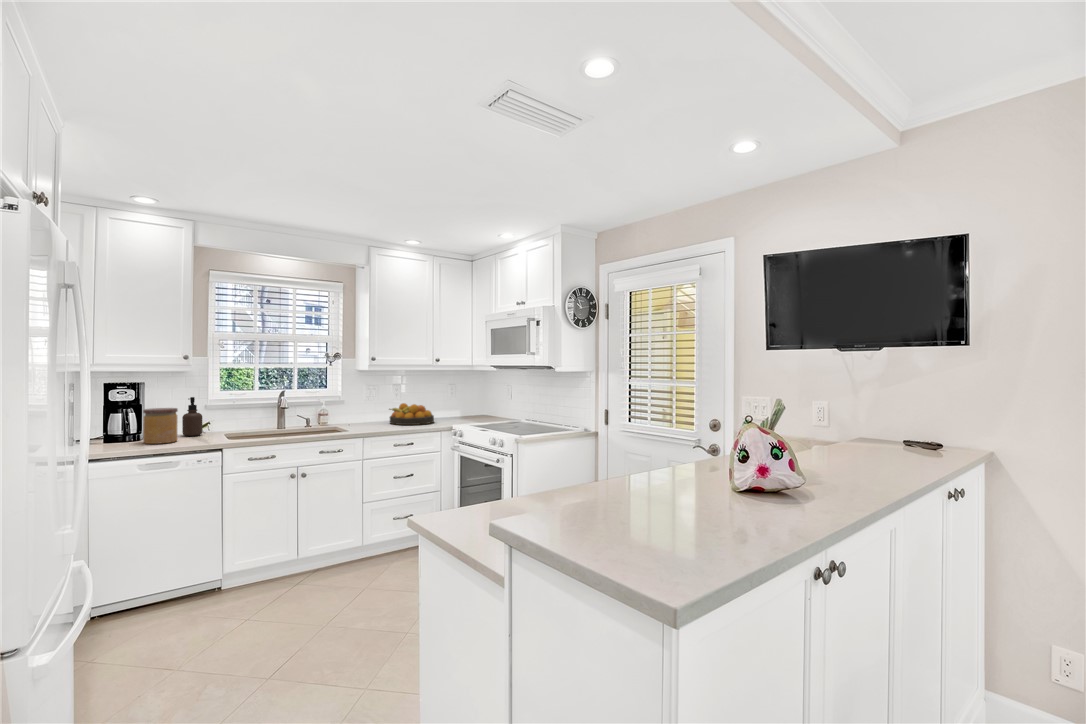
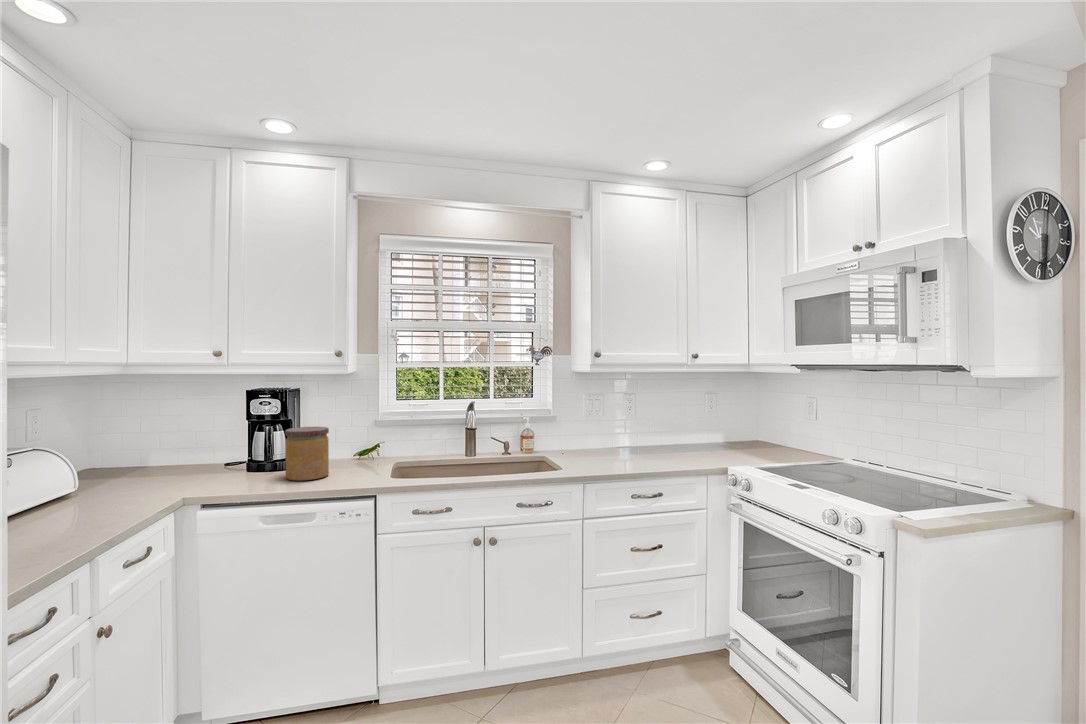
soap dispenser: present [182,397,202,436] -> none [344,410,368,465]
fruit bowl: present [389,403,434,425] -> none [620,423,690,460]

